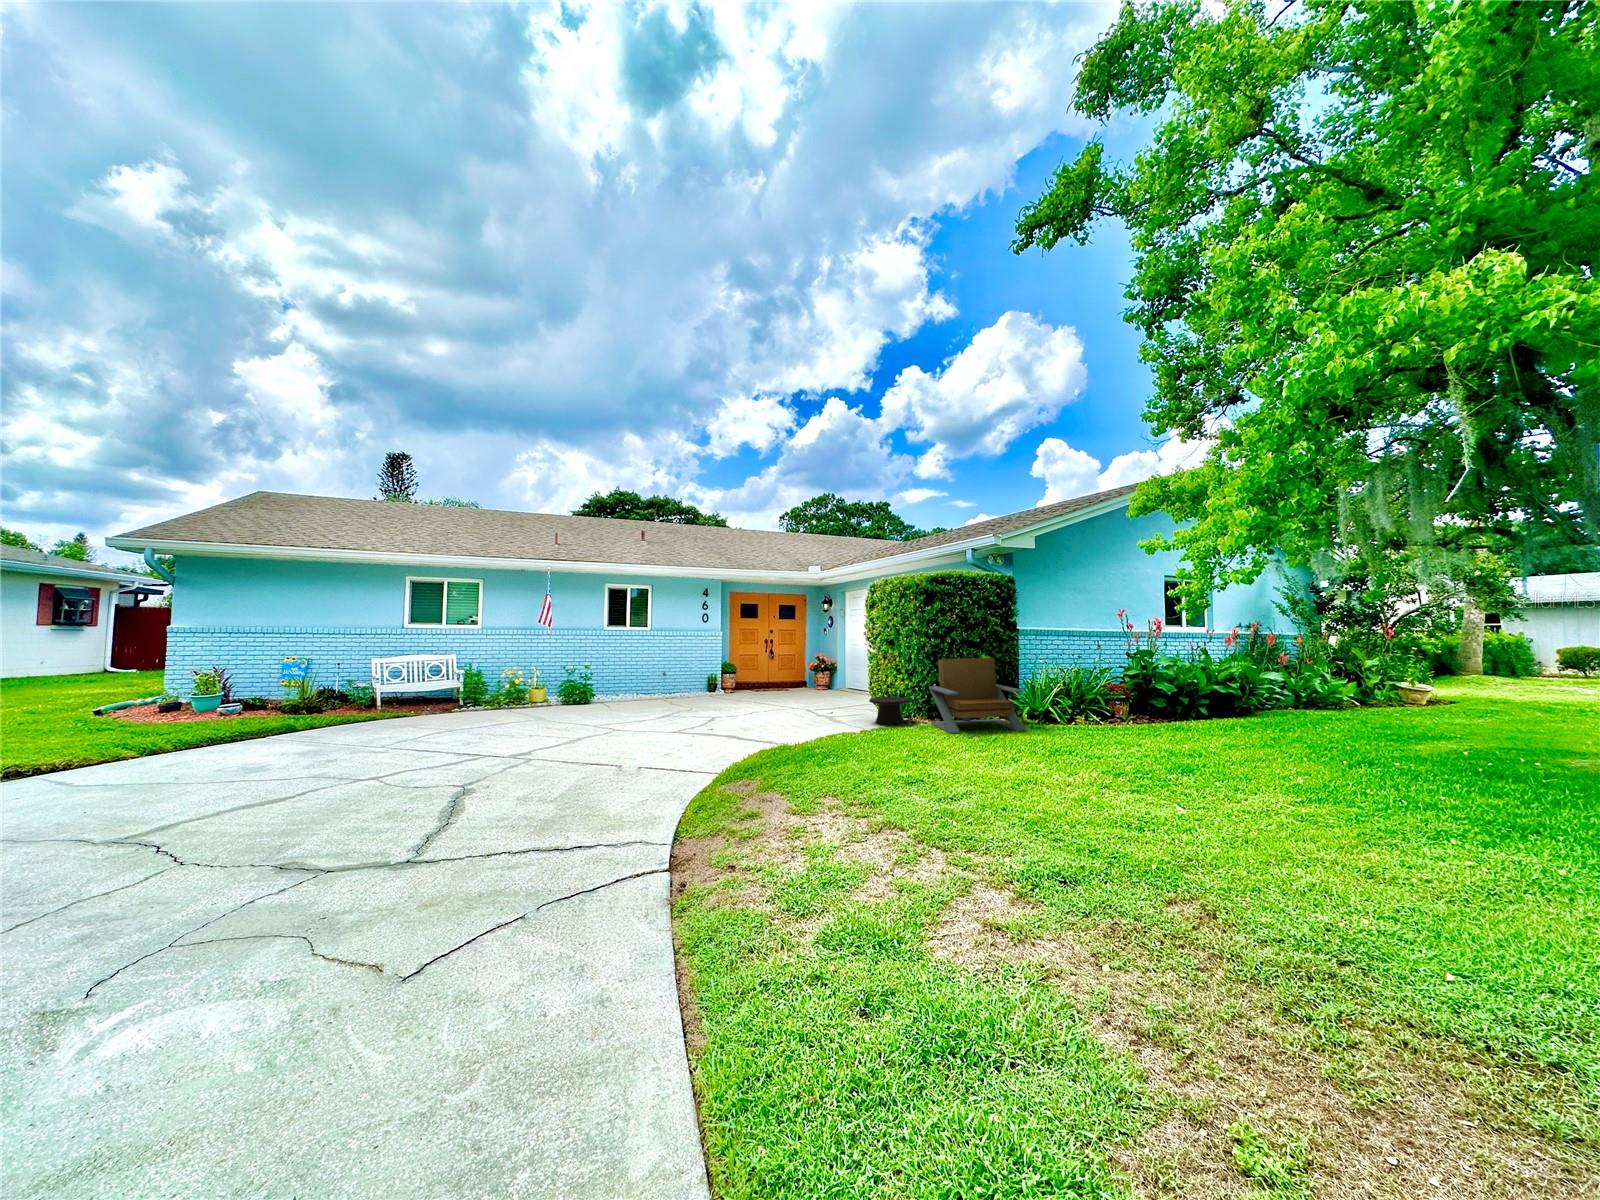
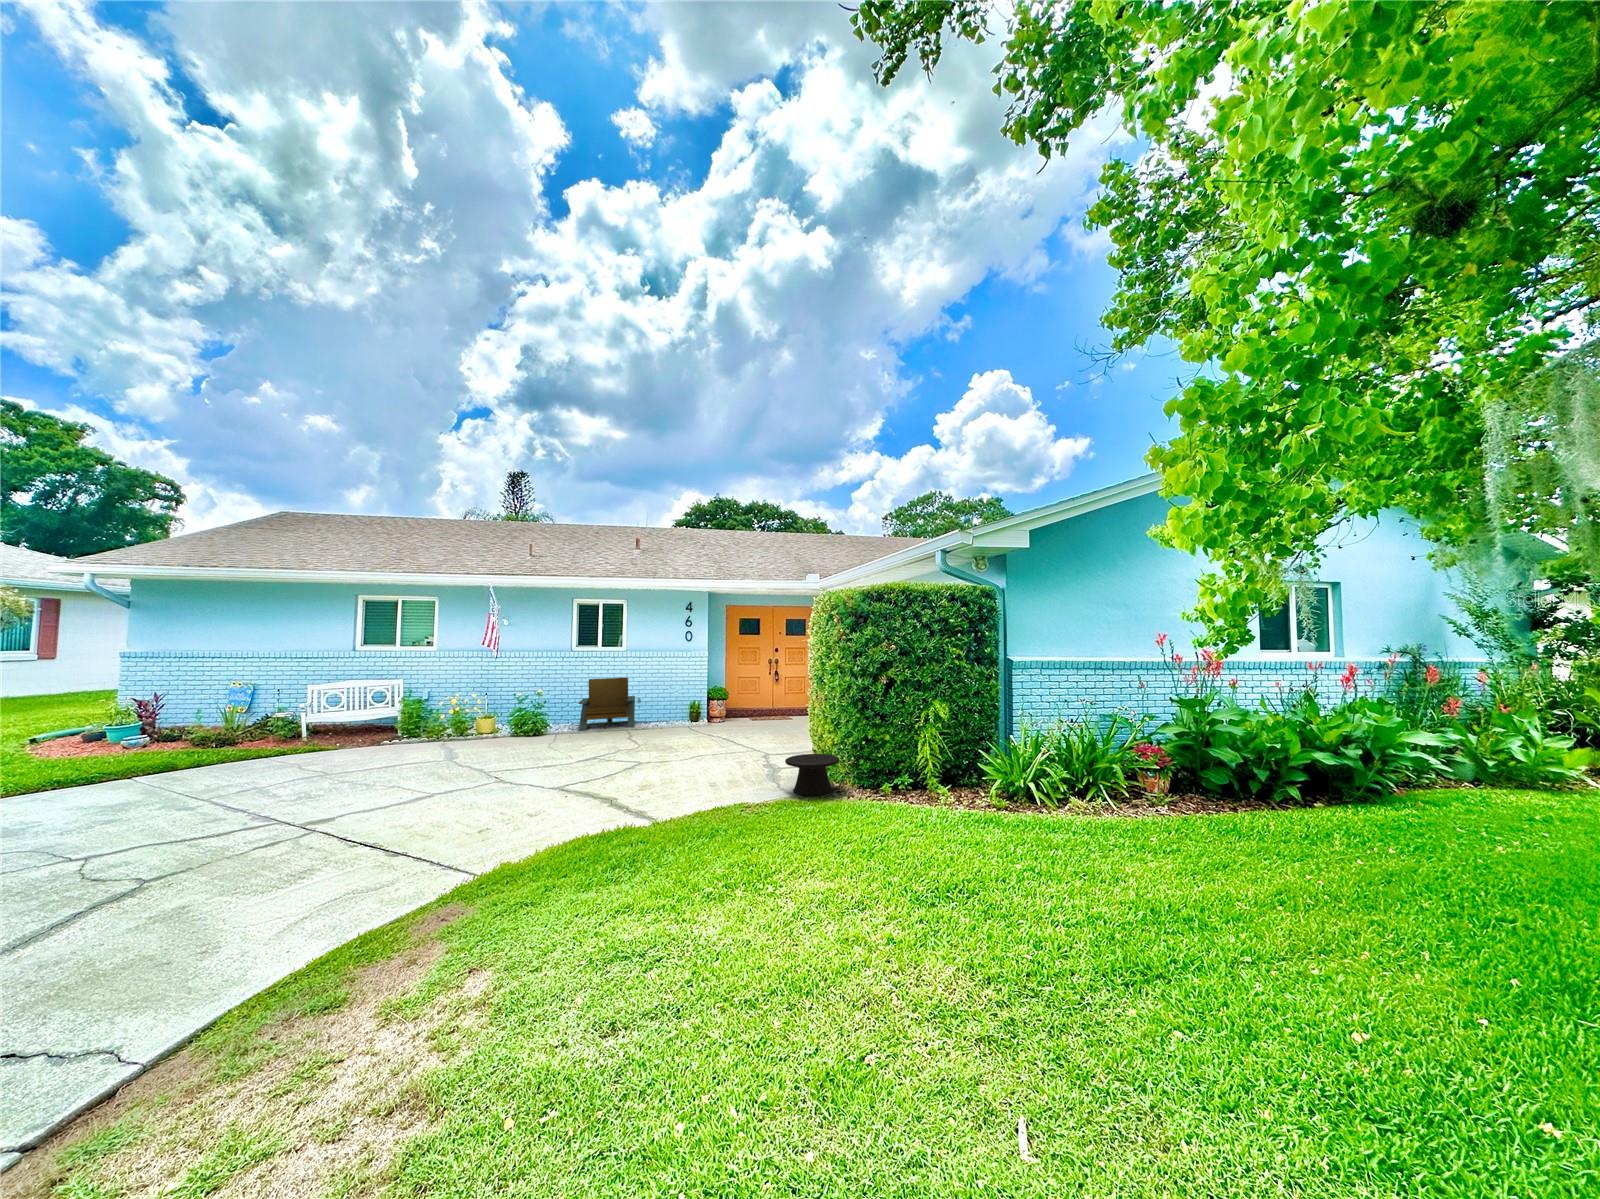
lounge chair: present [929,658,1025,734] -> present [579,678,635,731]

